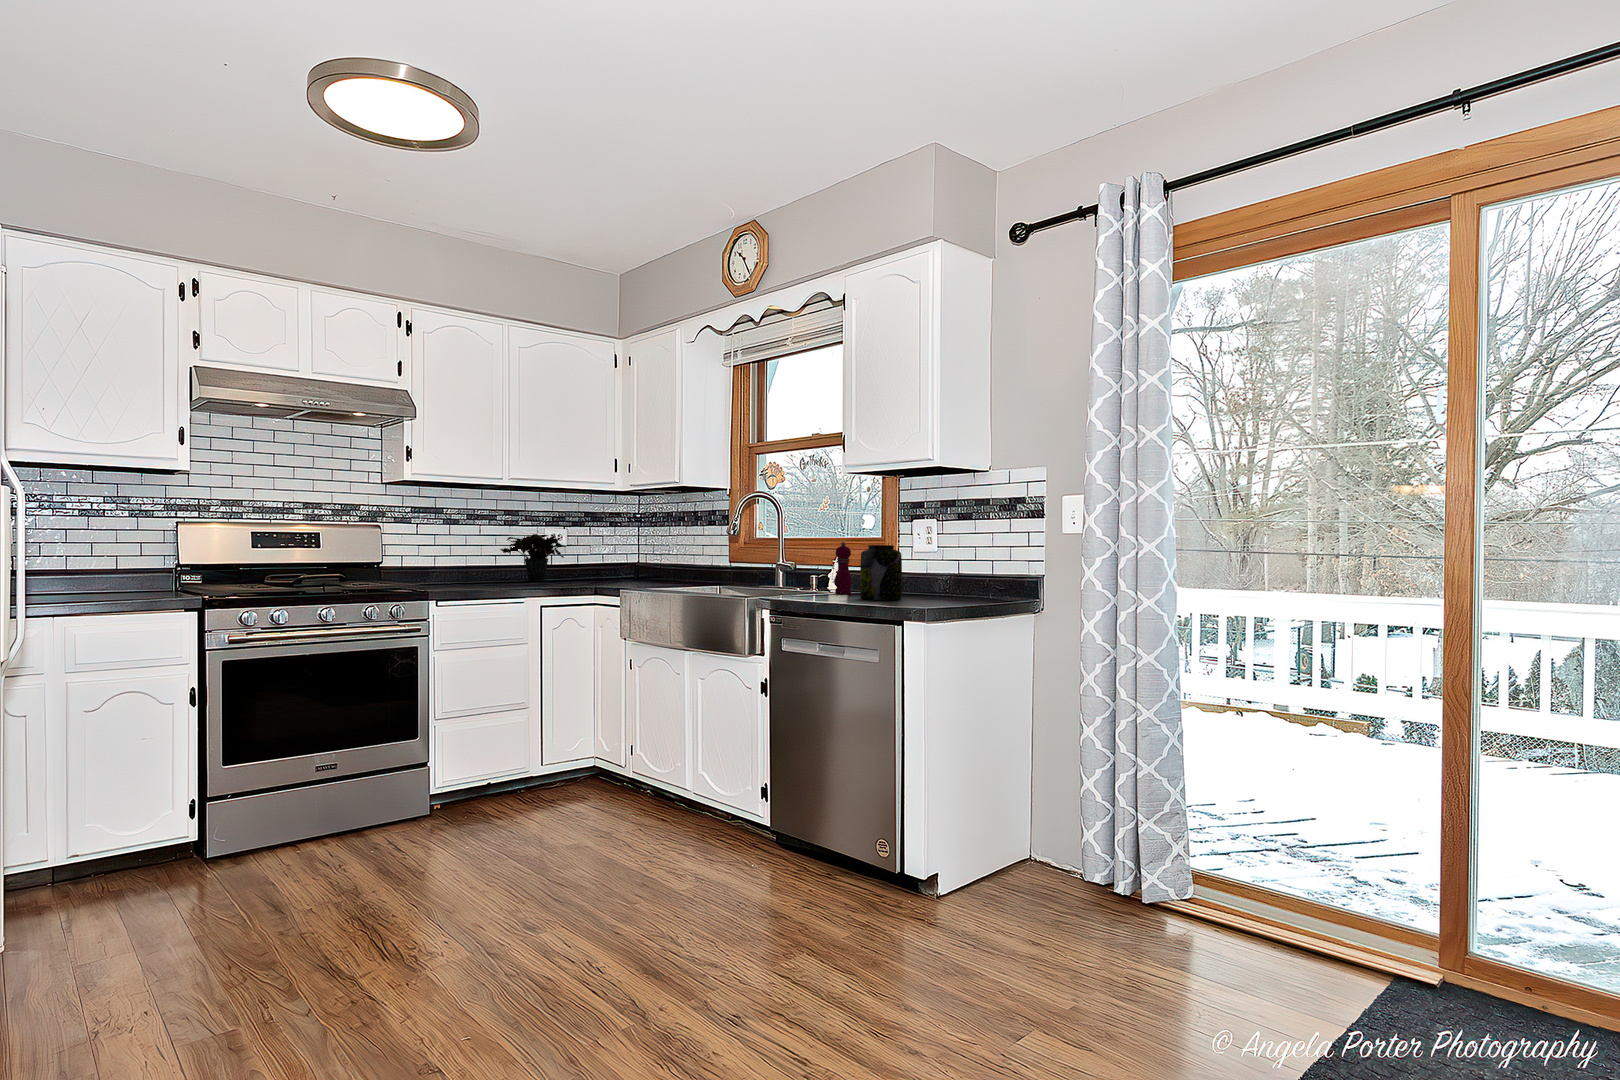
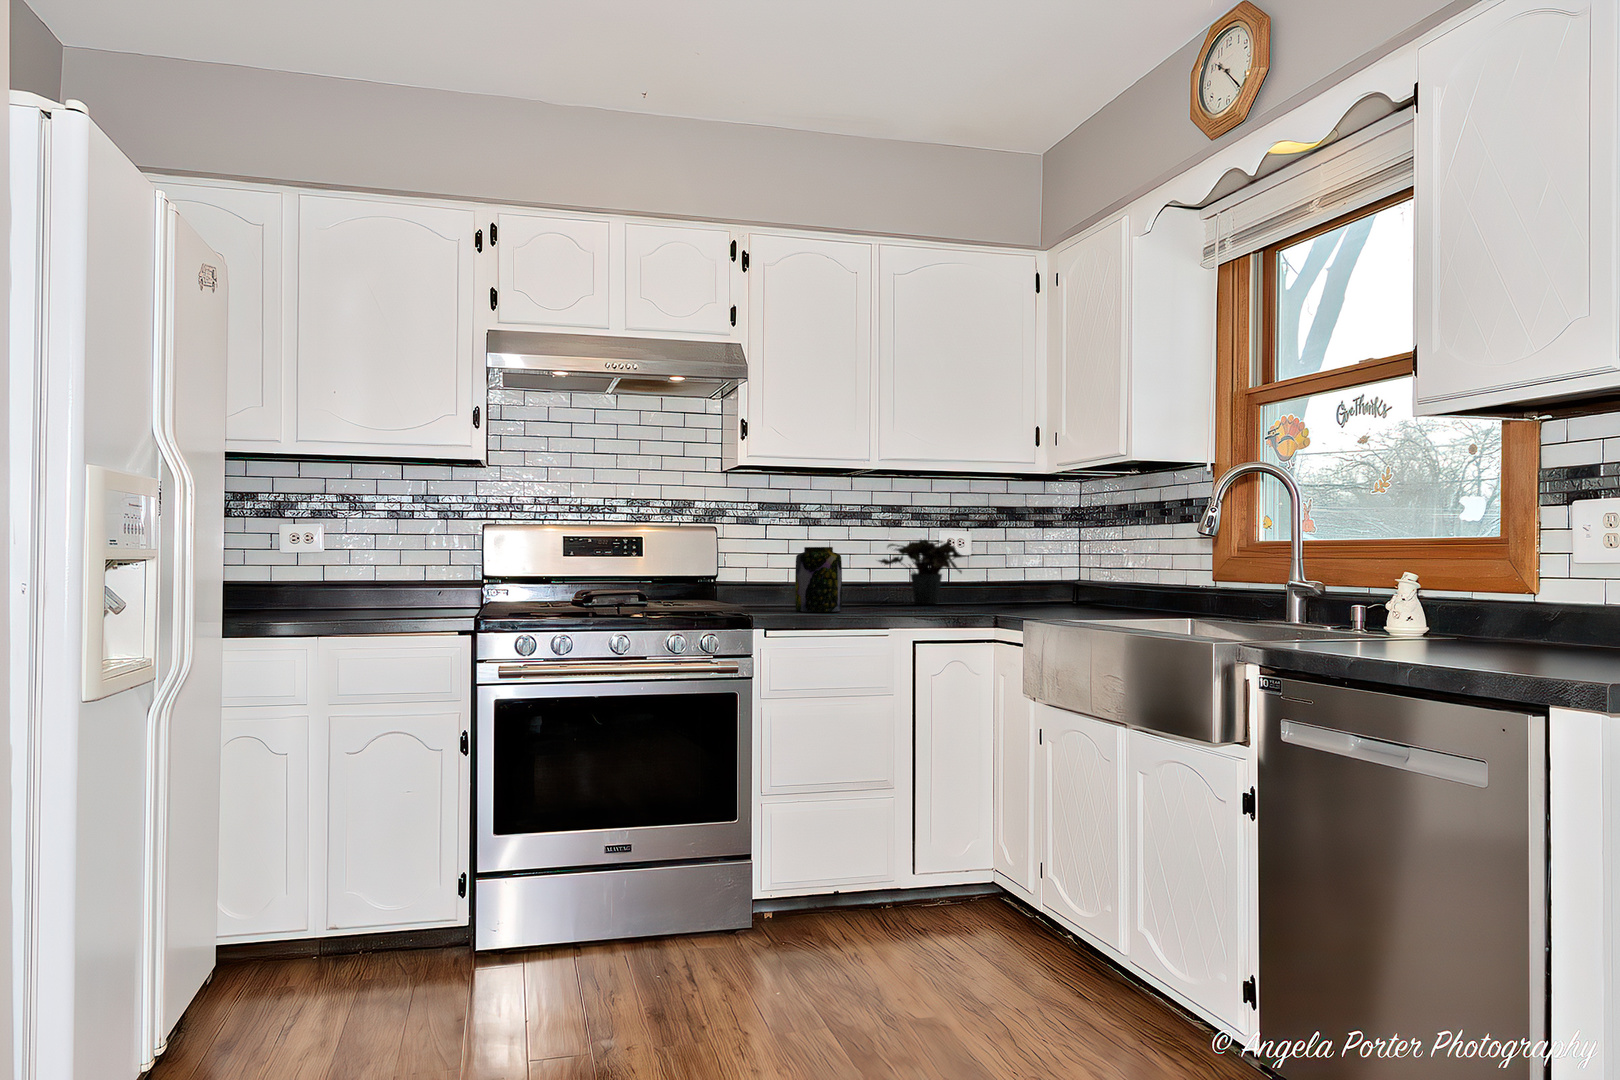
pepper mill: present [834,542,853,594] -> none [1395,544,1435,641]
jar: present [860,545,902,600] -> present [795,547,842,612]

